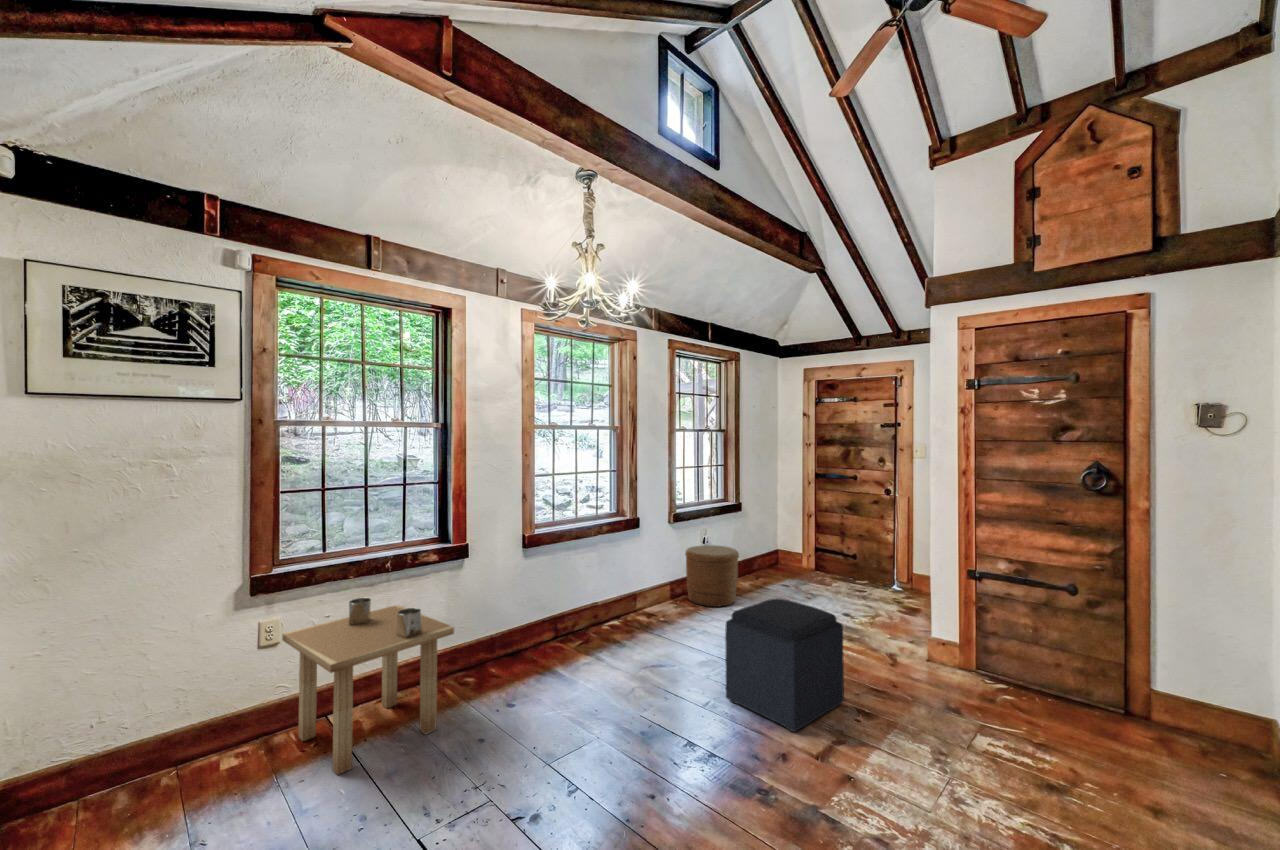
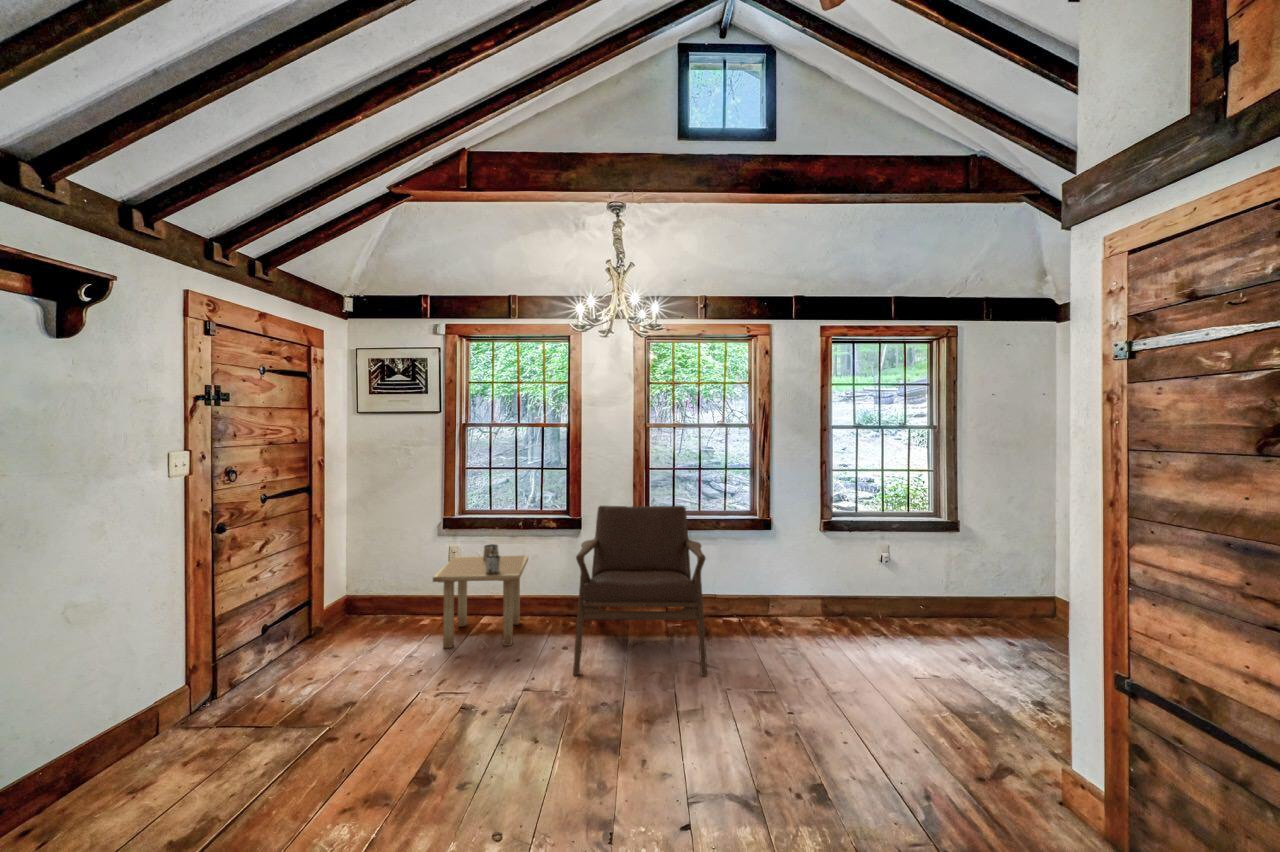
lounge chair: none [478,513,676,725] -> present [573,506,707,676]
woven basket: present [685,545,739,607] -> none [840,563,908,640]
ottoman: present [725,598,844,732] -> none [708,622,819,770]

